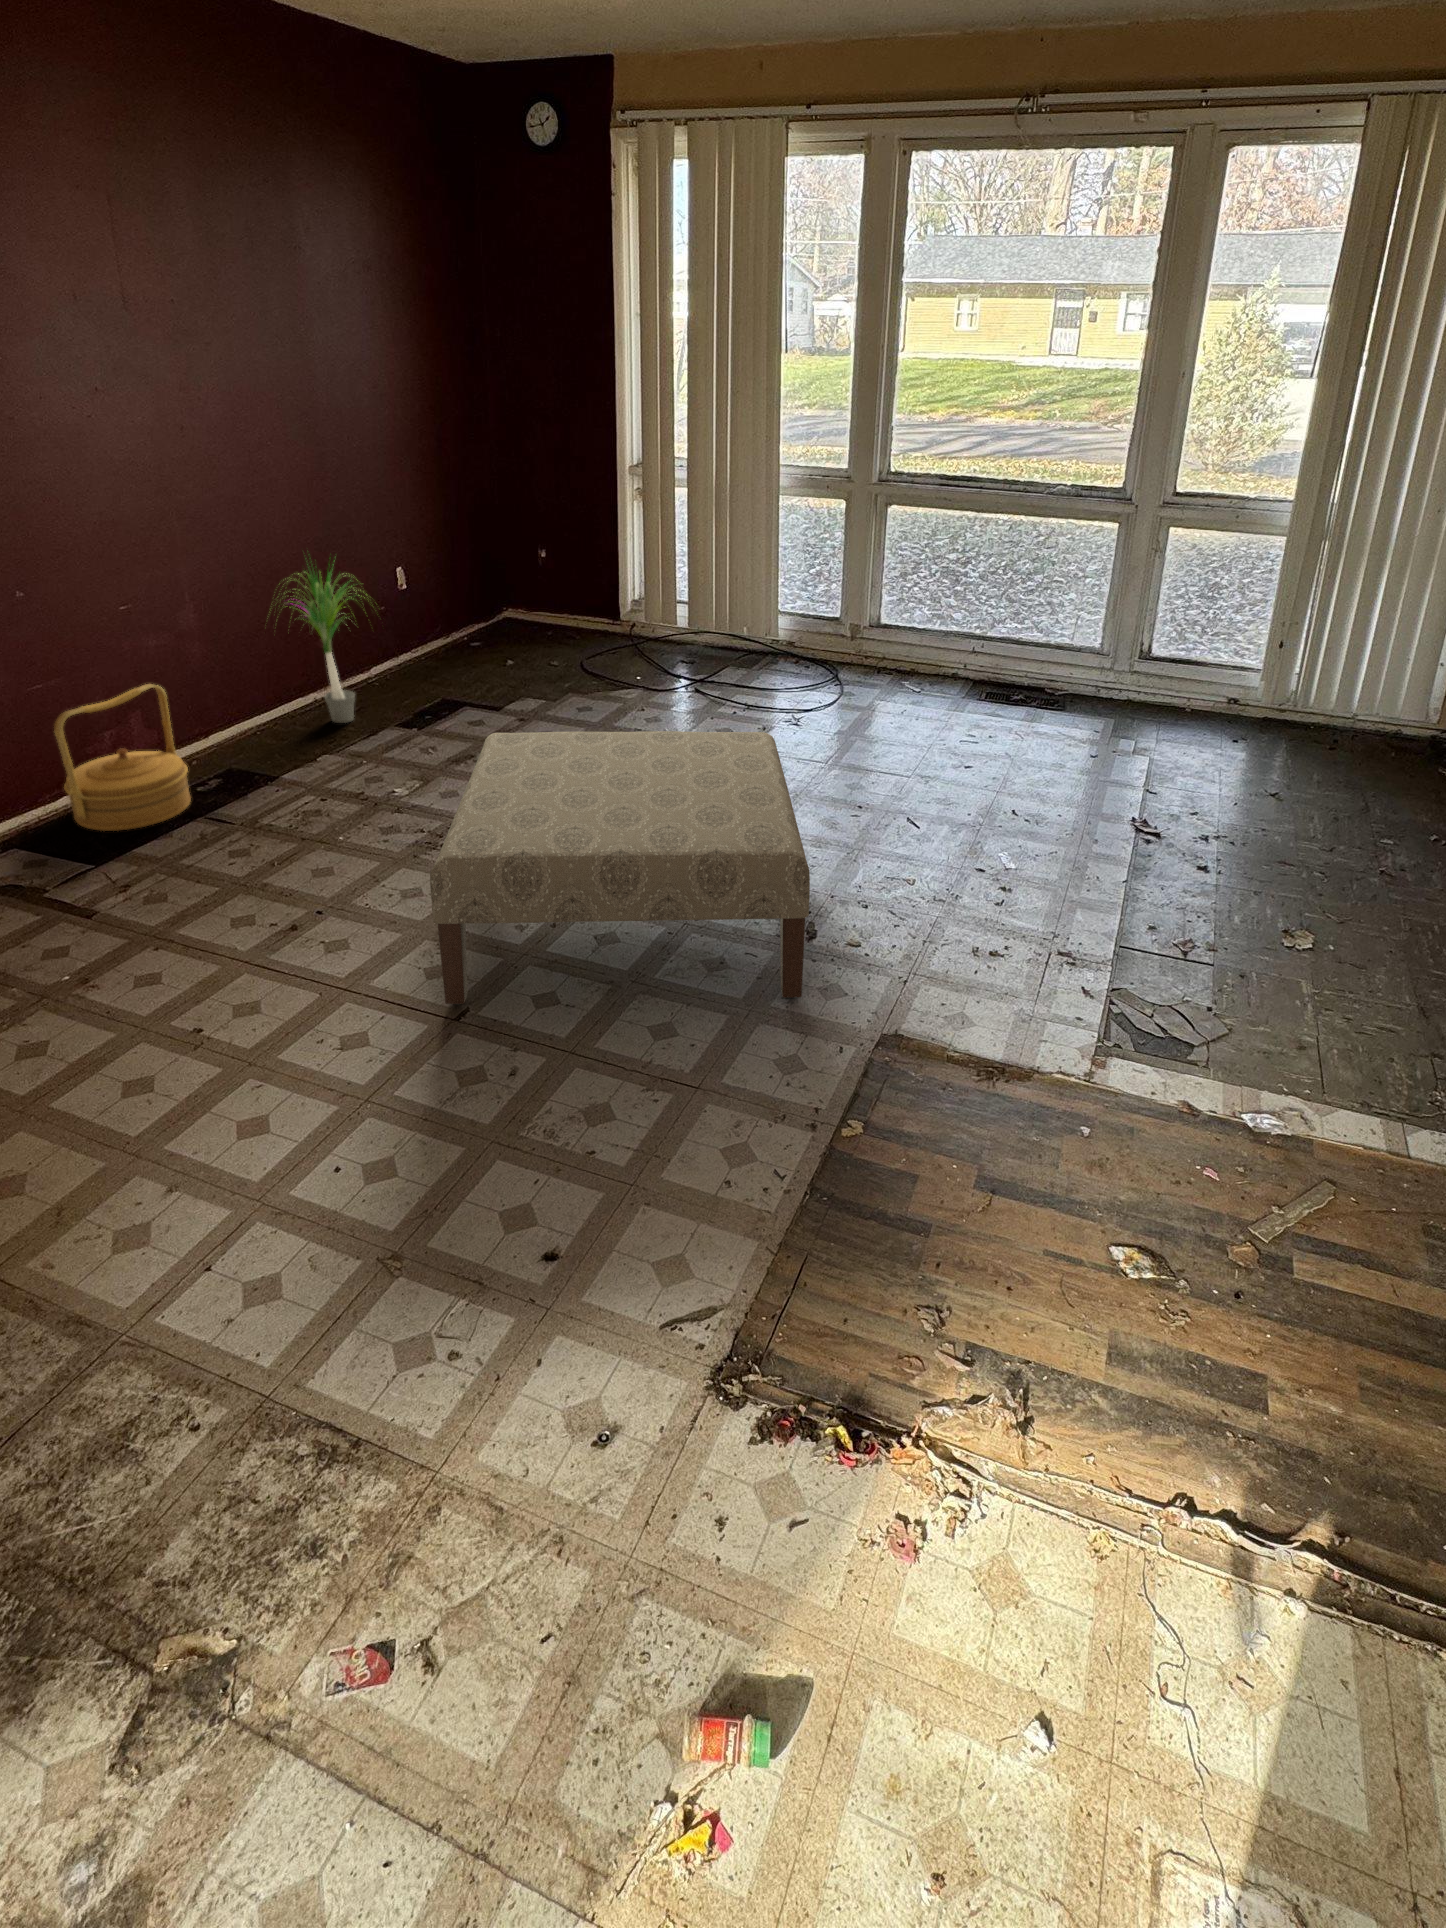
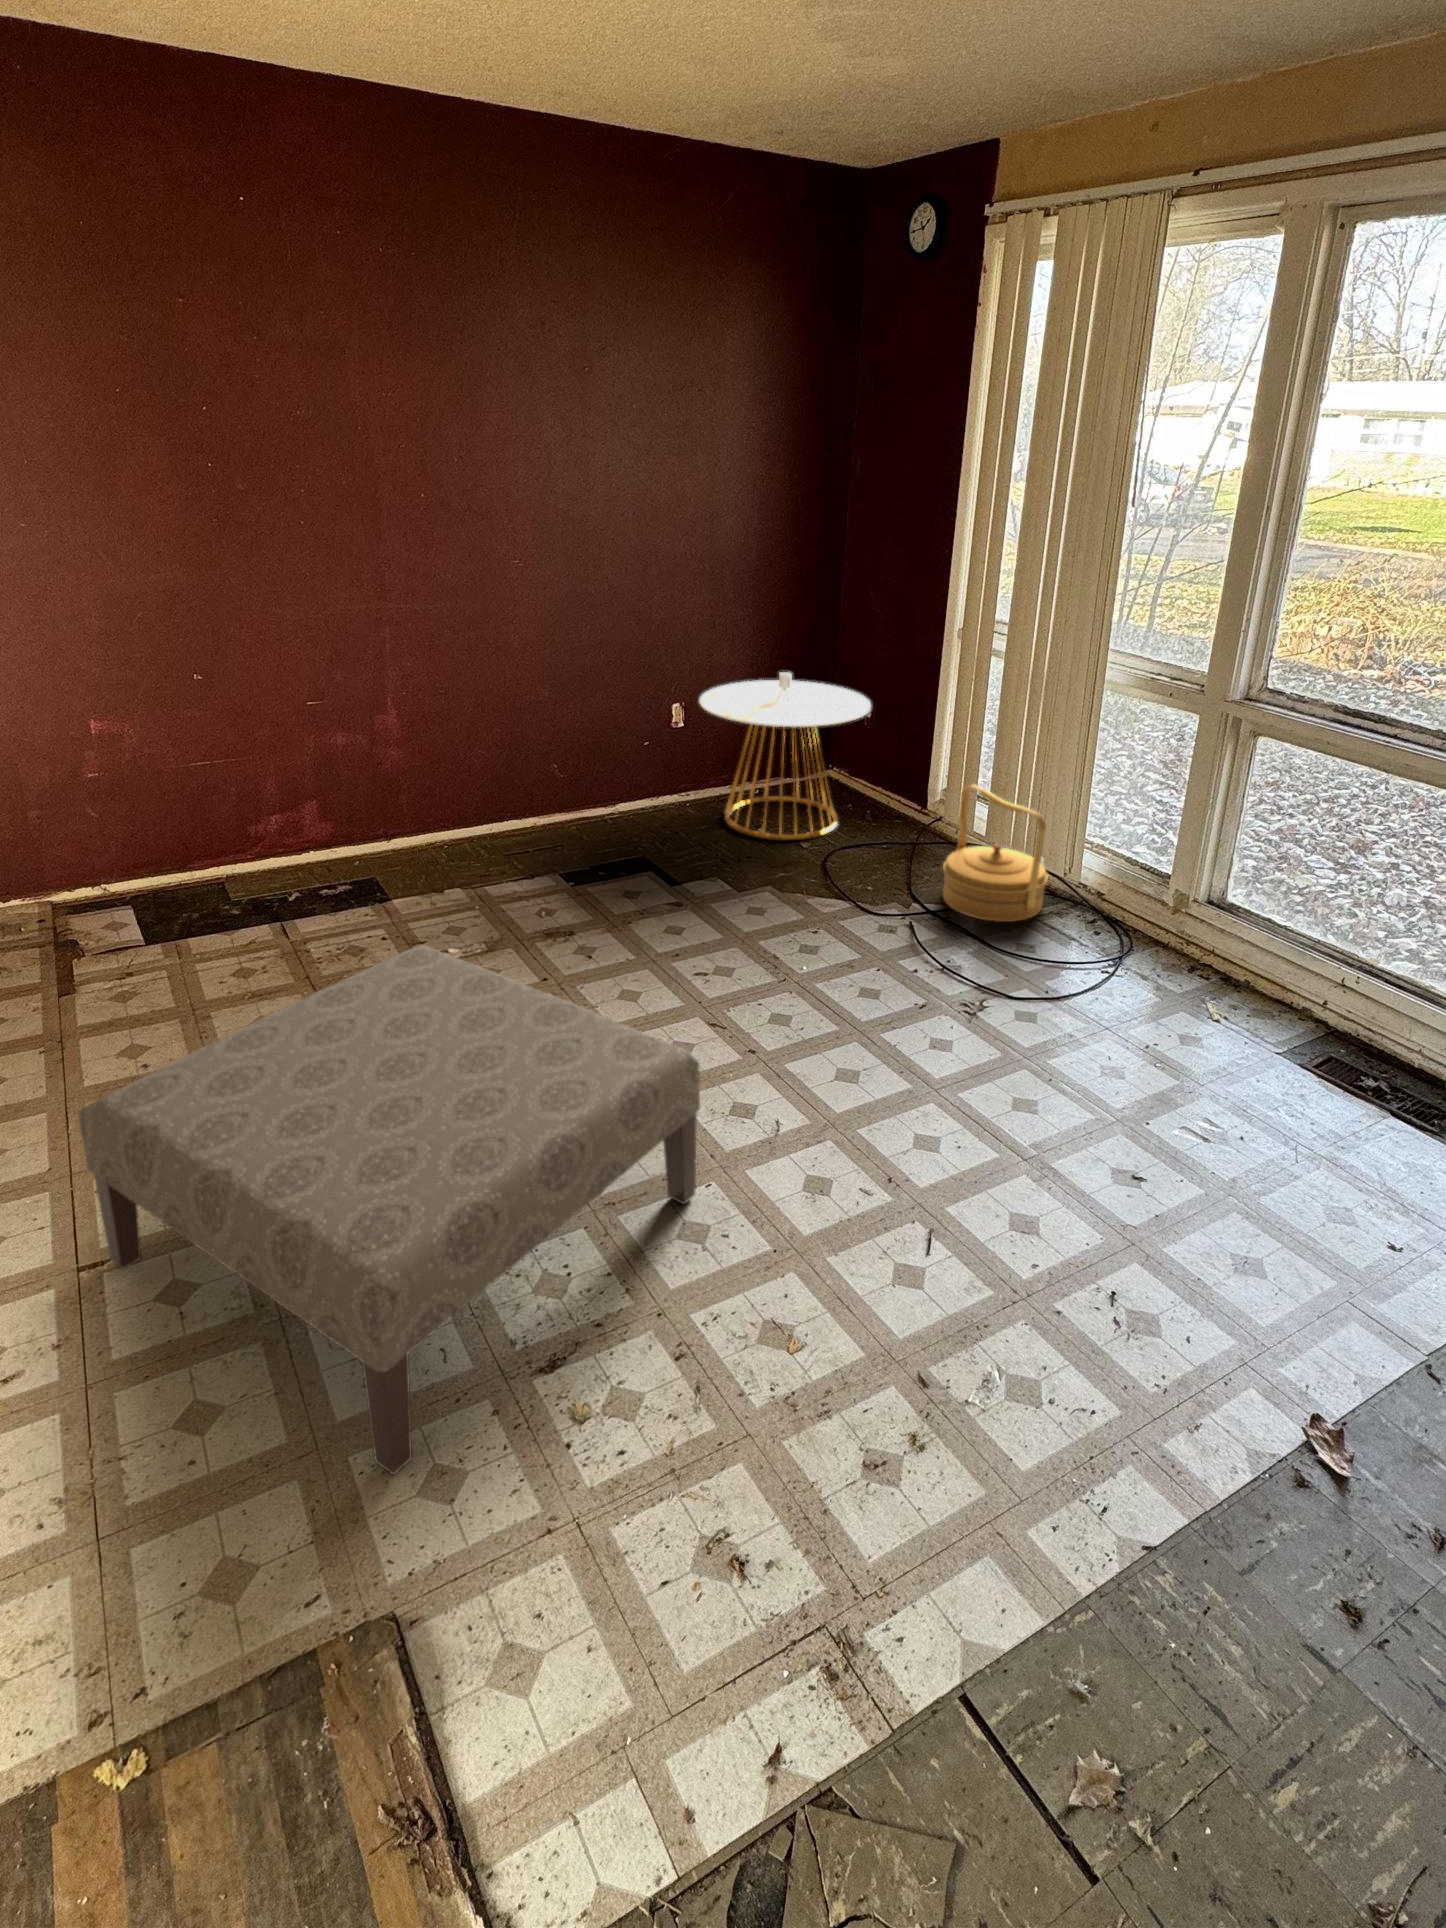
side table: none [427,521,577,666] -> present [700,672,871,840]
potted plant: present [281,564,369,723] -> none [455,678,581,866]
woven basket: present [54,684,191,831] -> present [943,785,1048,922]

